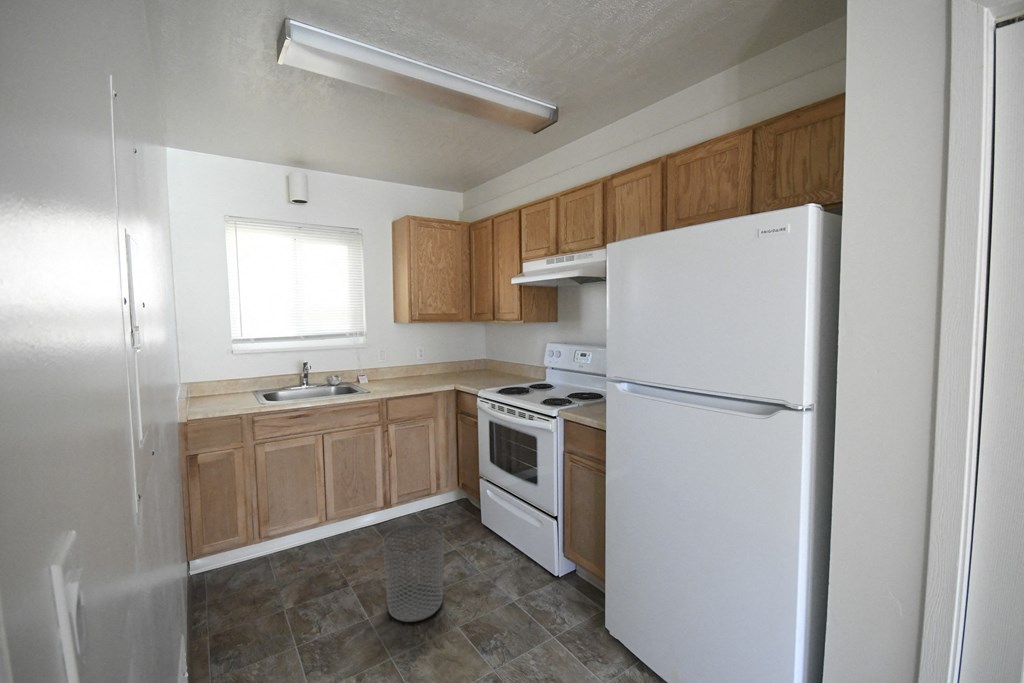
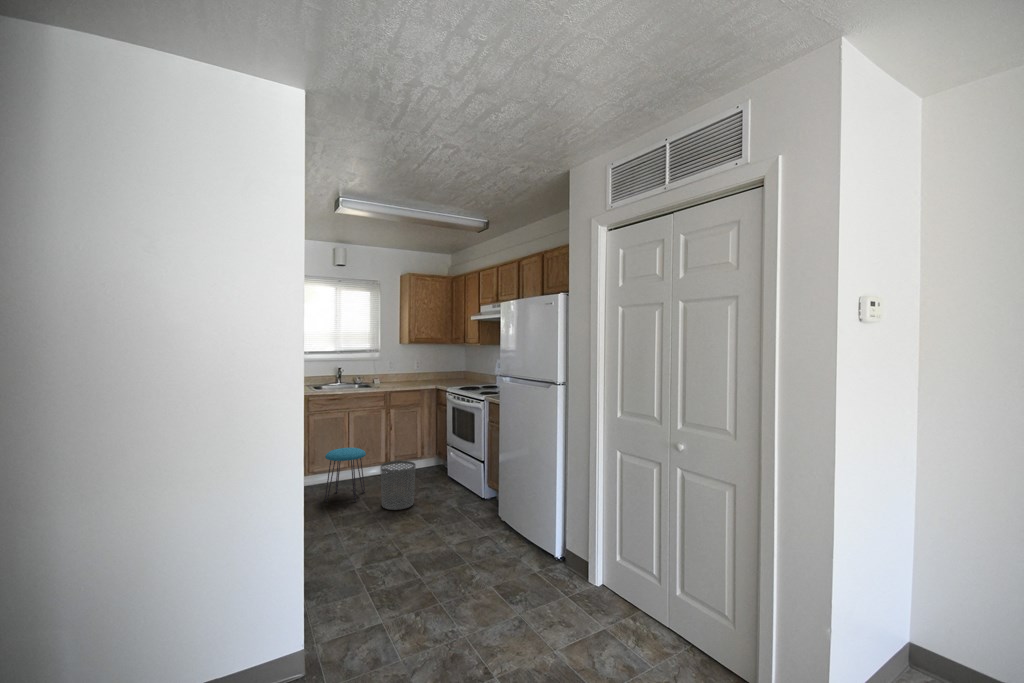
stool: none [283,500,355,605] -> present [325,448,366,502]

